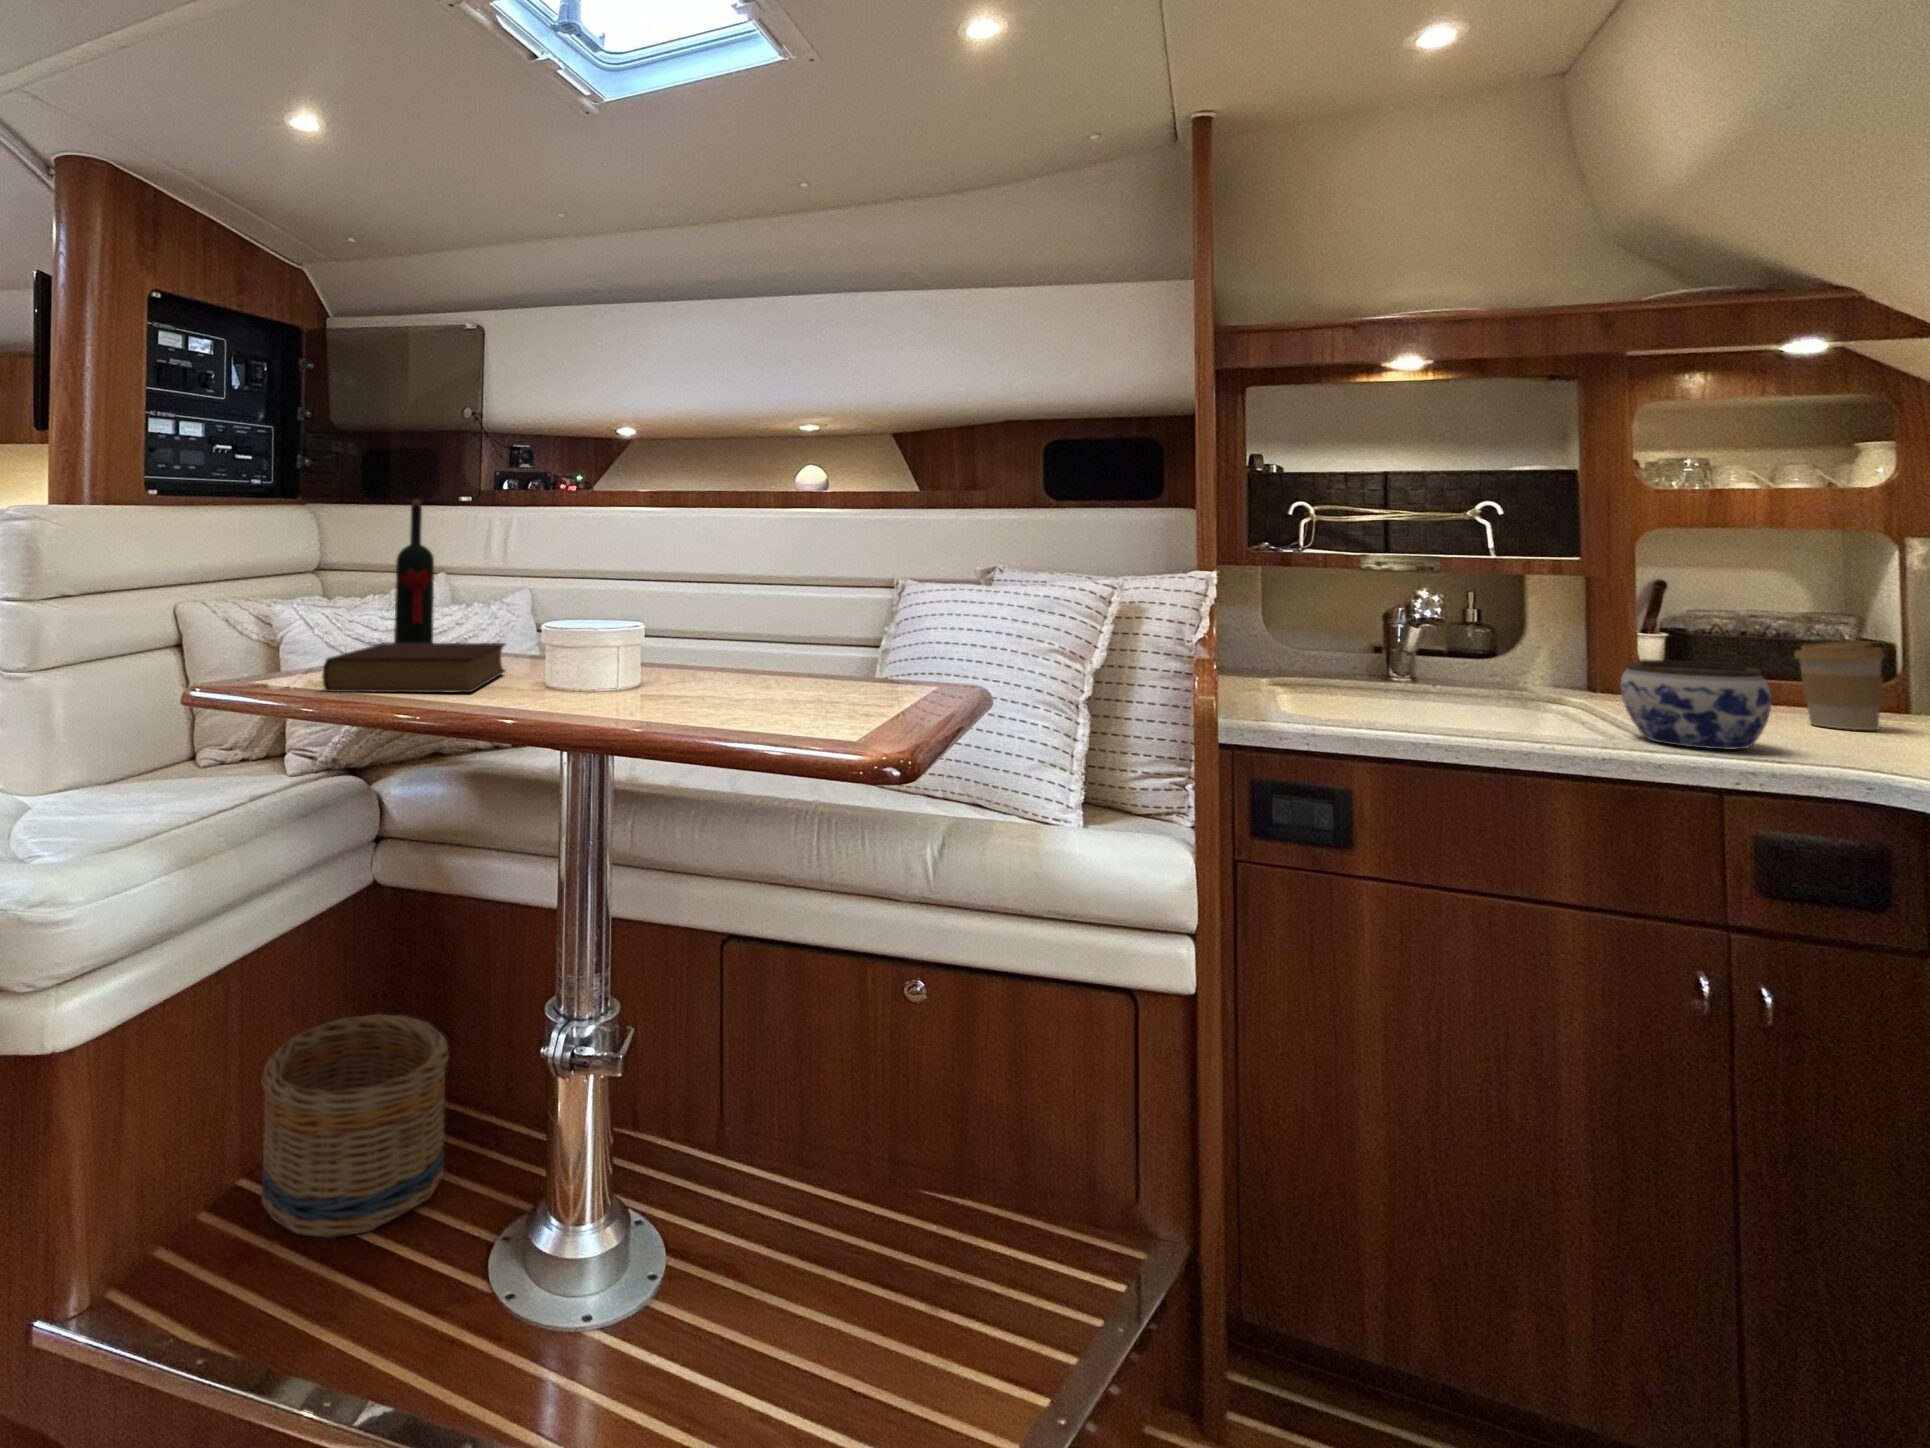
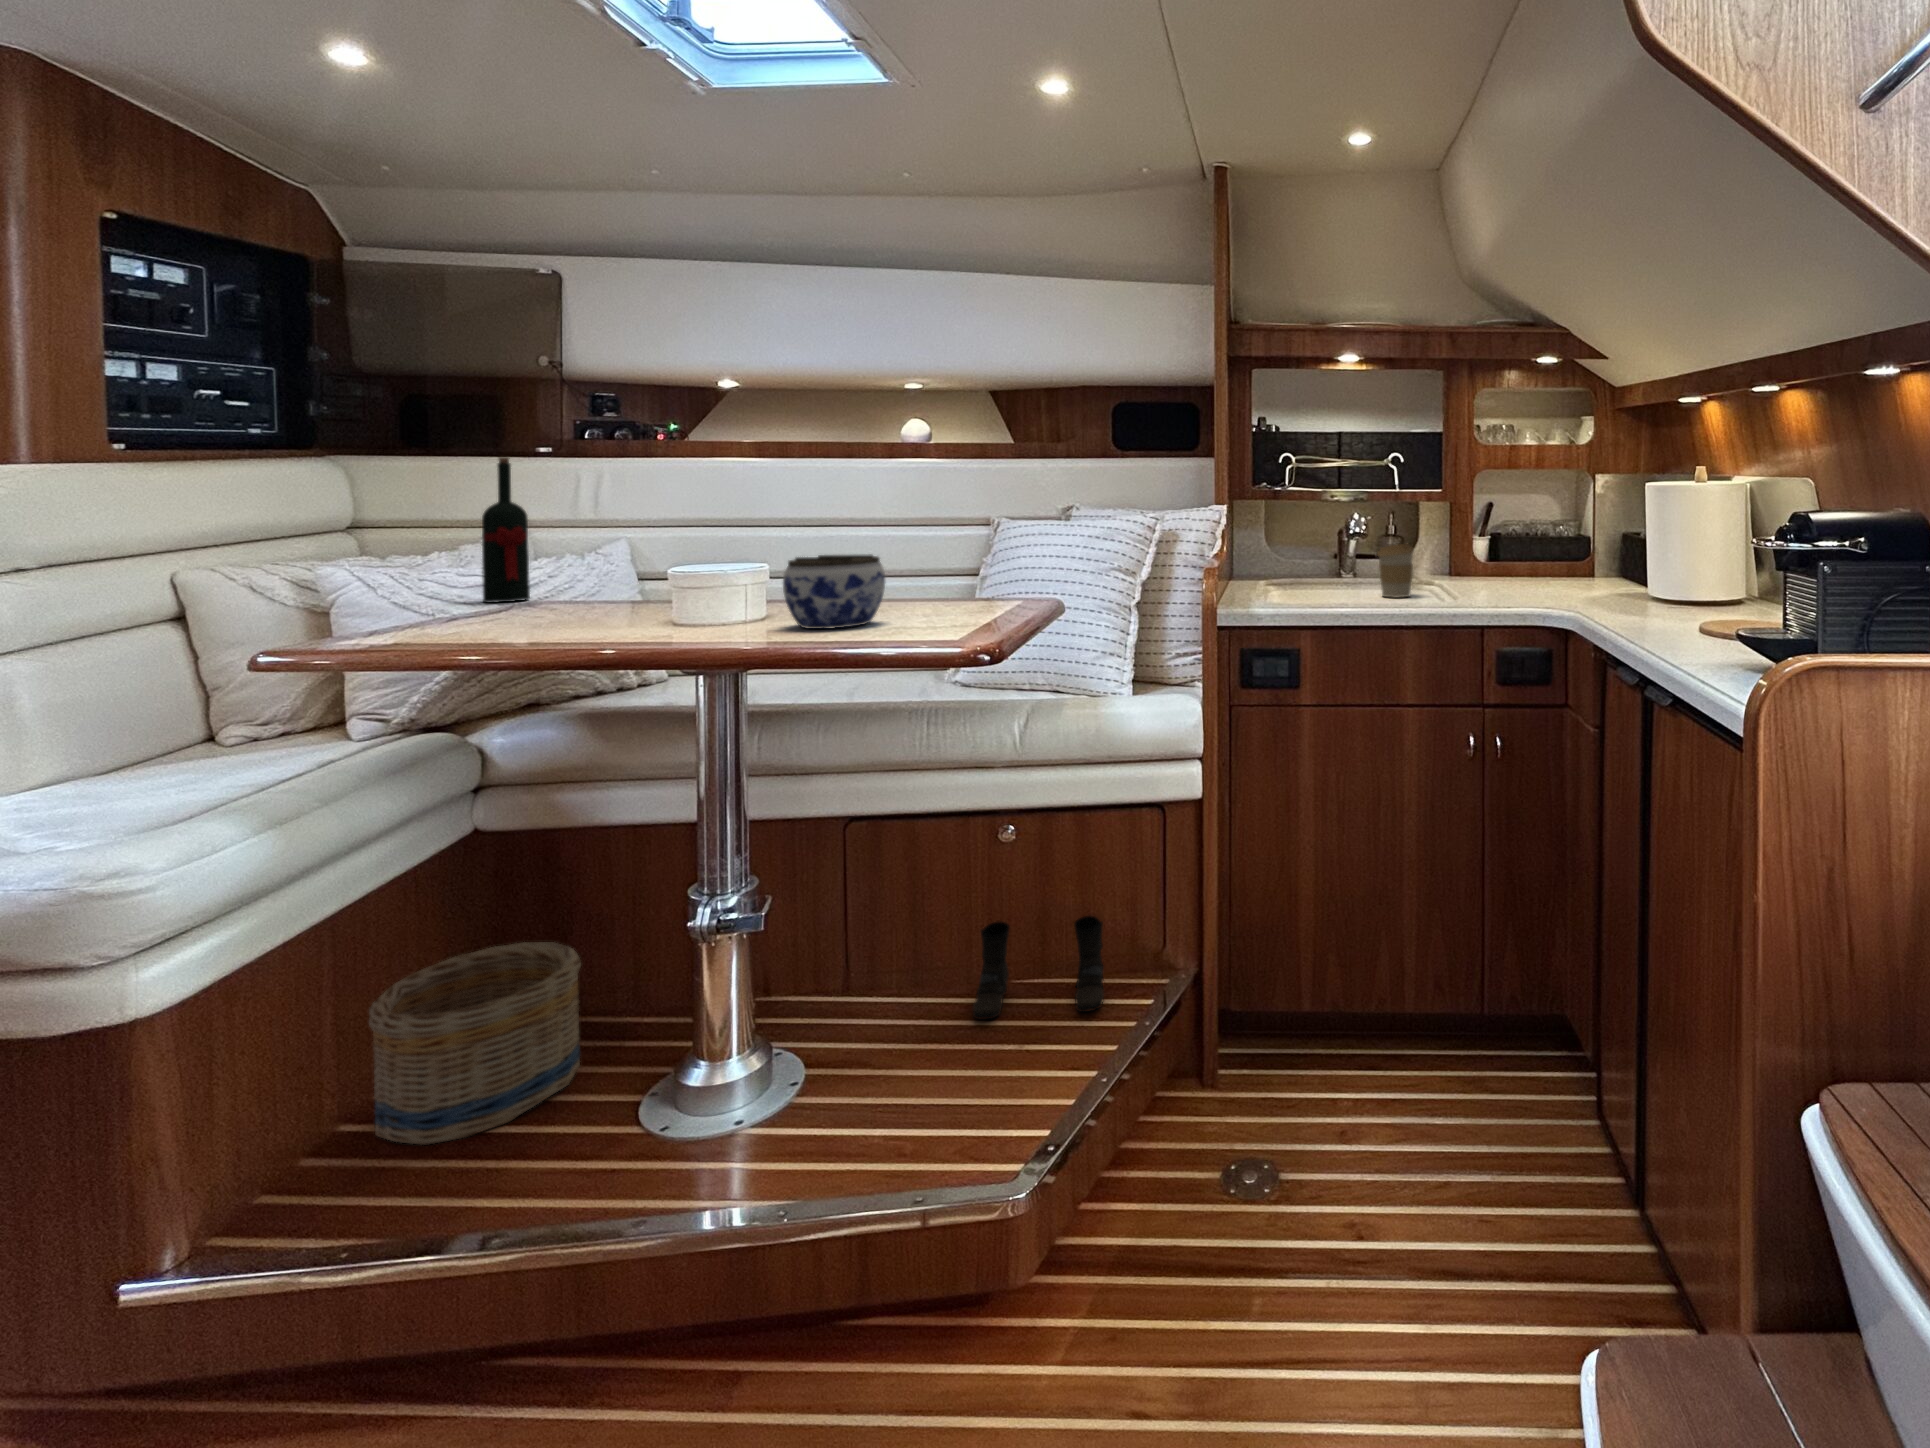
coffee cup: present [1795,641,1884,730] -> present [1377,544,1414,598]
book: present [322,643,505,692] -> none [445,591,633,645]
jar: present [1621,660,1771,749] -> present [783,554,885,629]
boots: none [871,1113,1054,1291] -> present [973,916,1104,1020]

